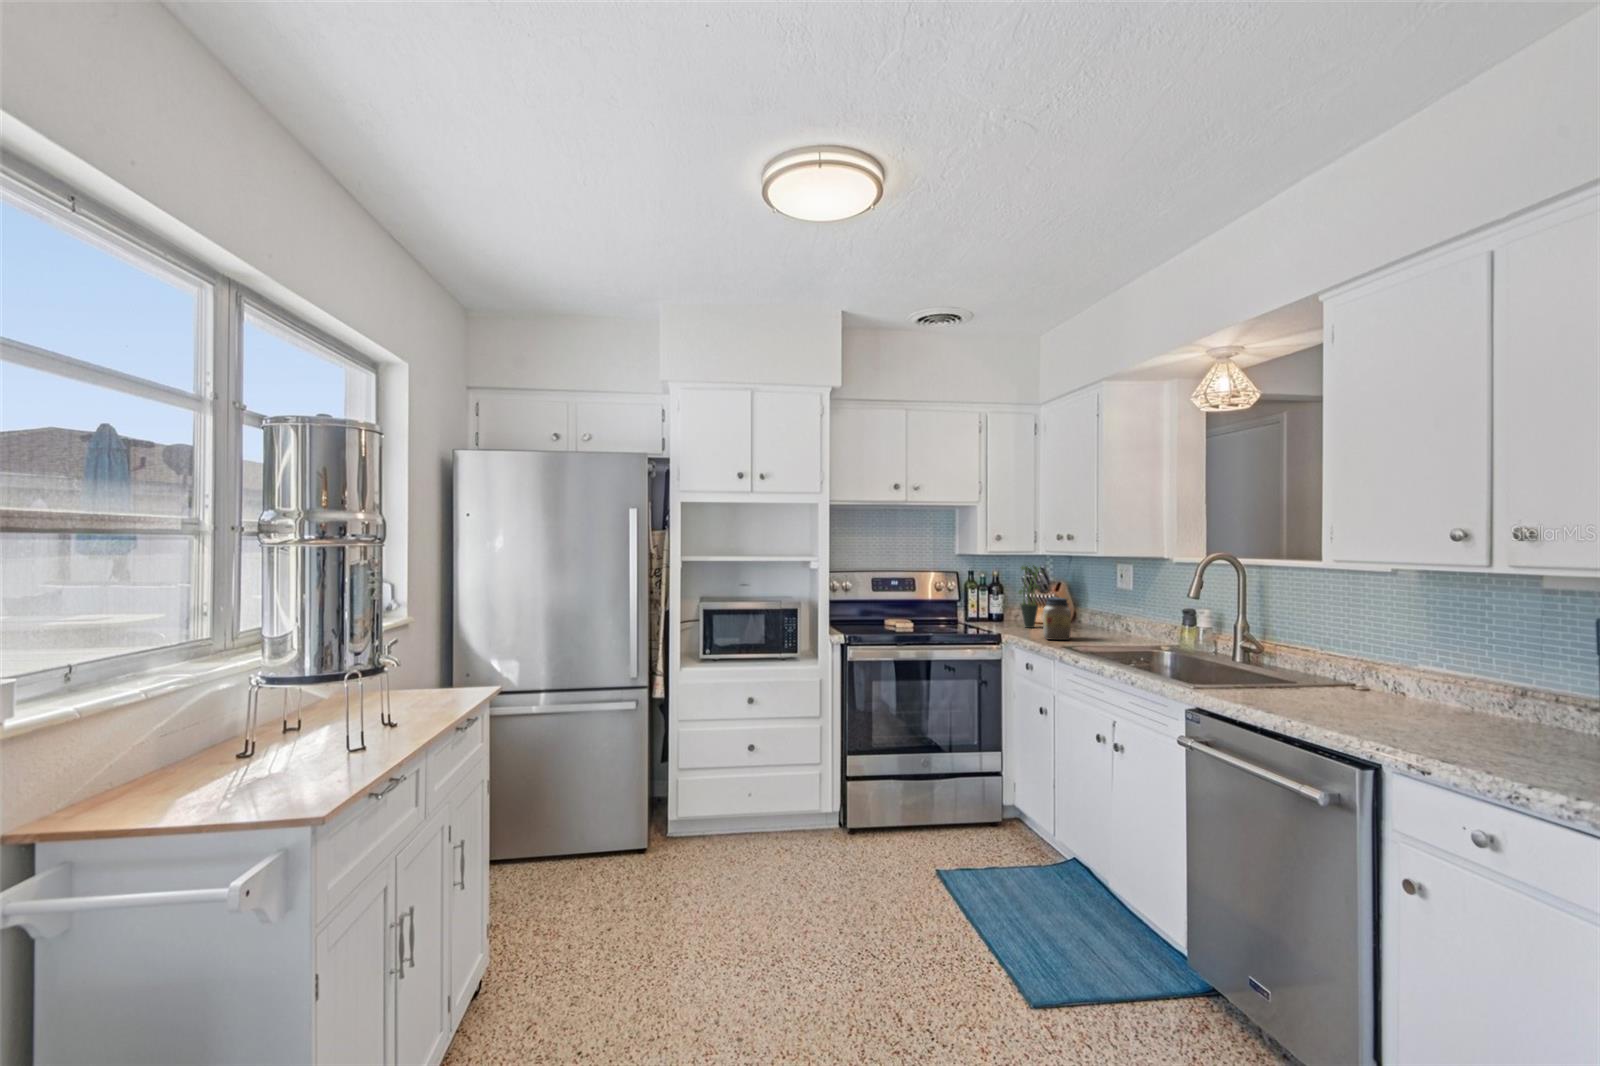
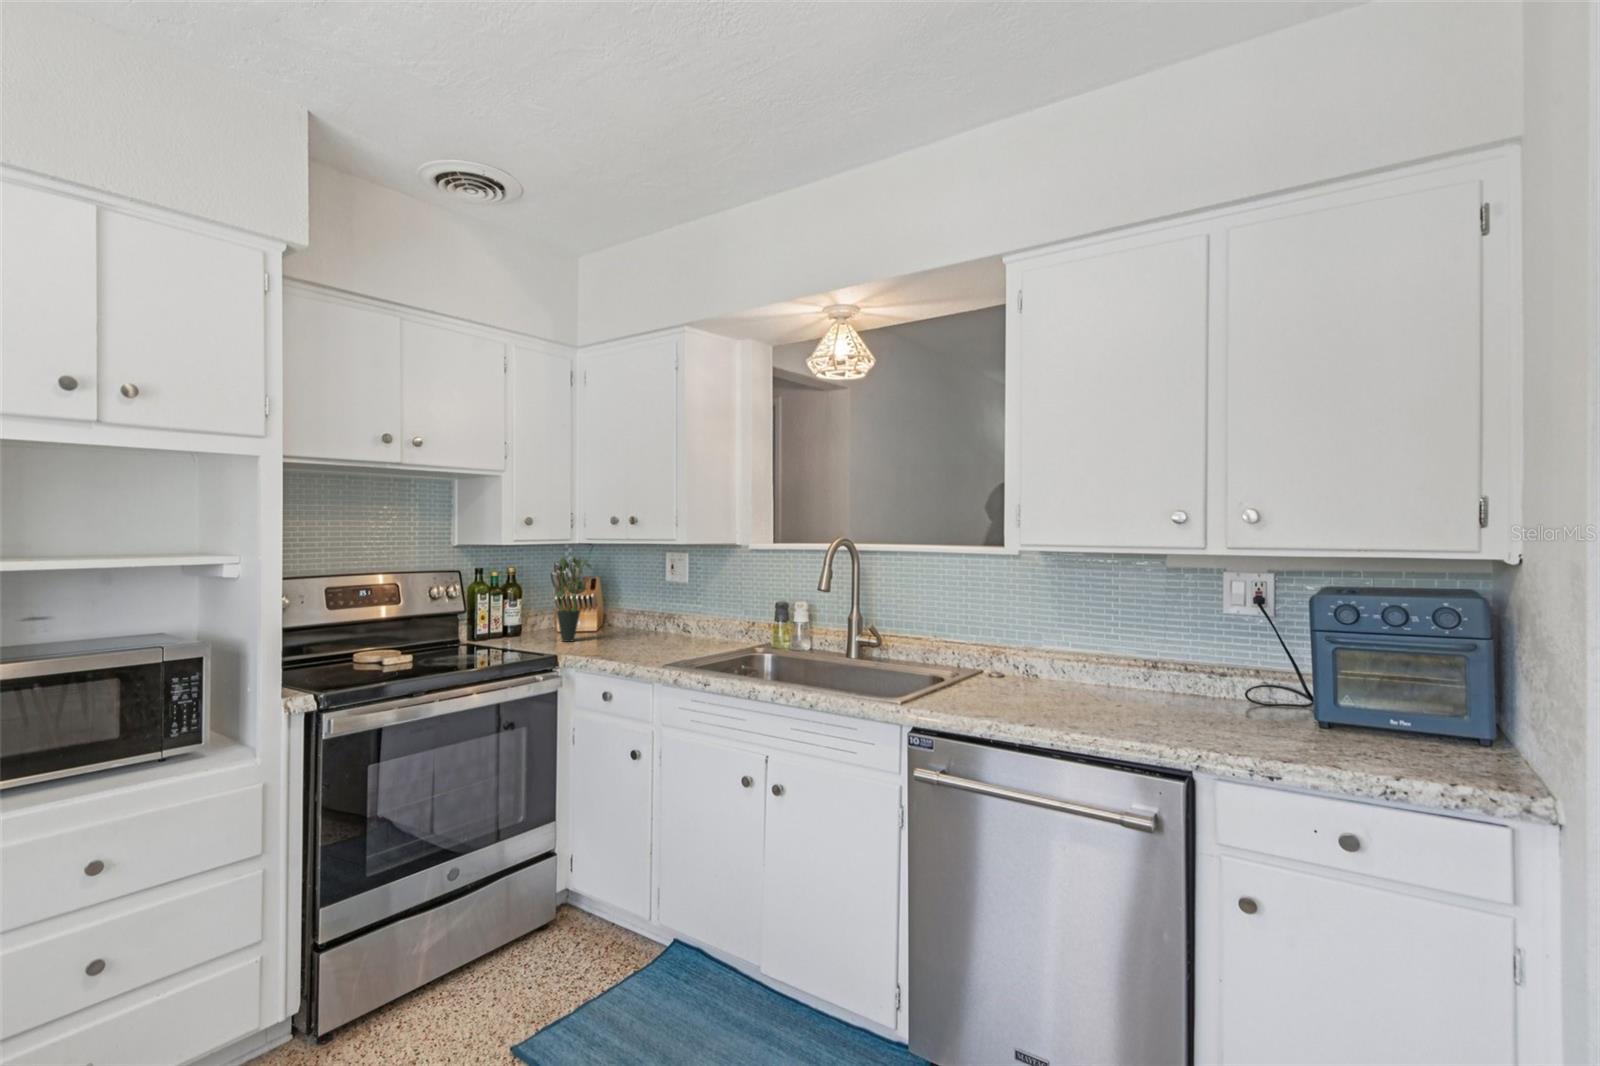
jar: present [1043,598,1071,640] -> none [607,599,646,656]

